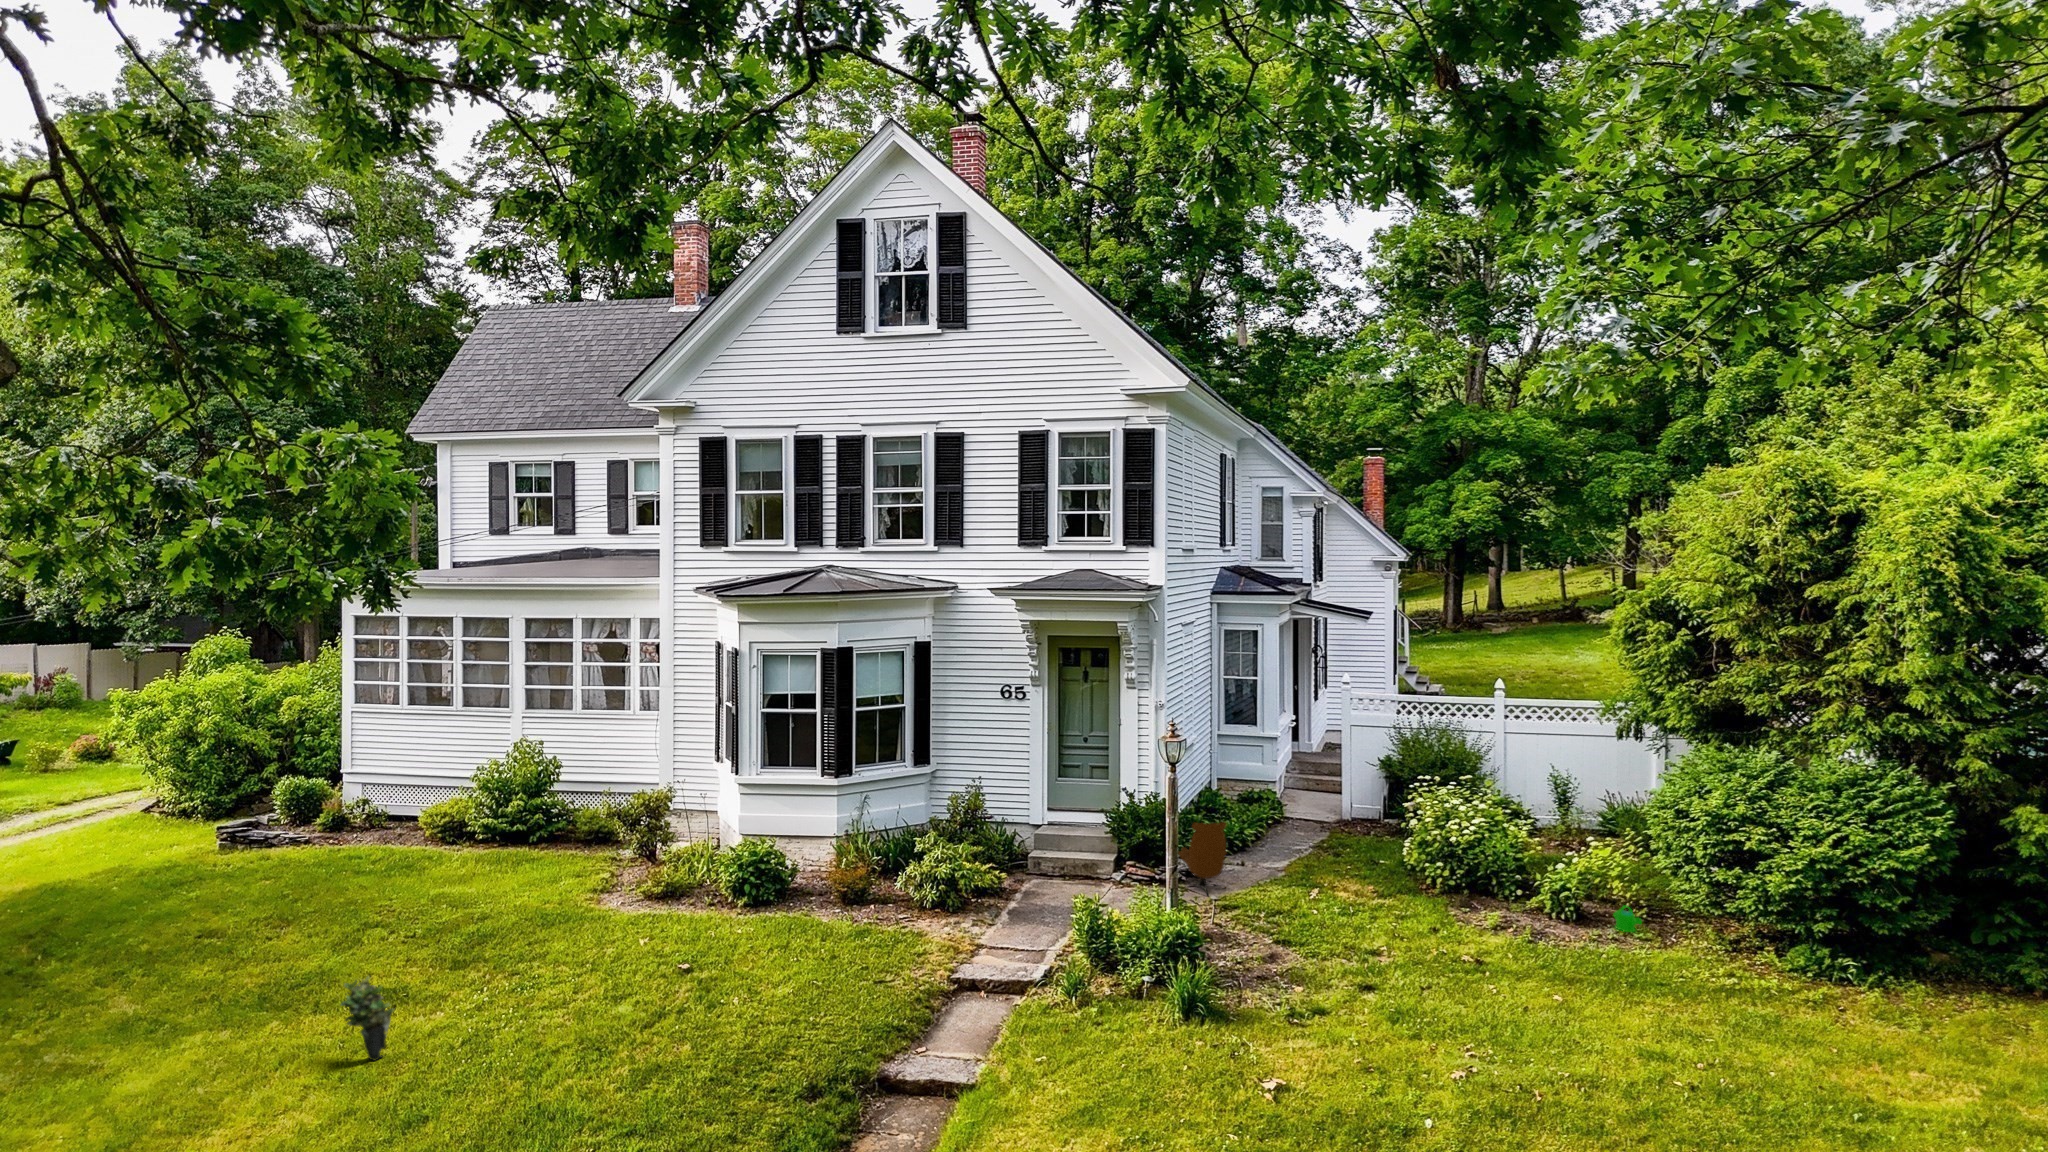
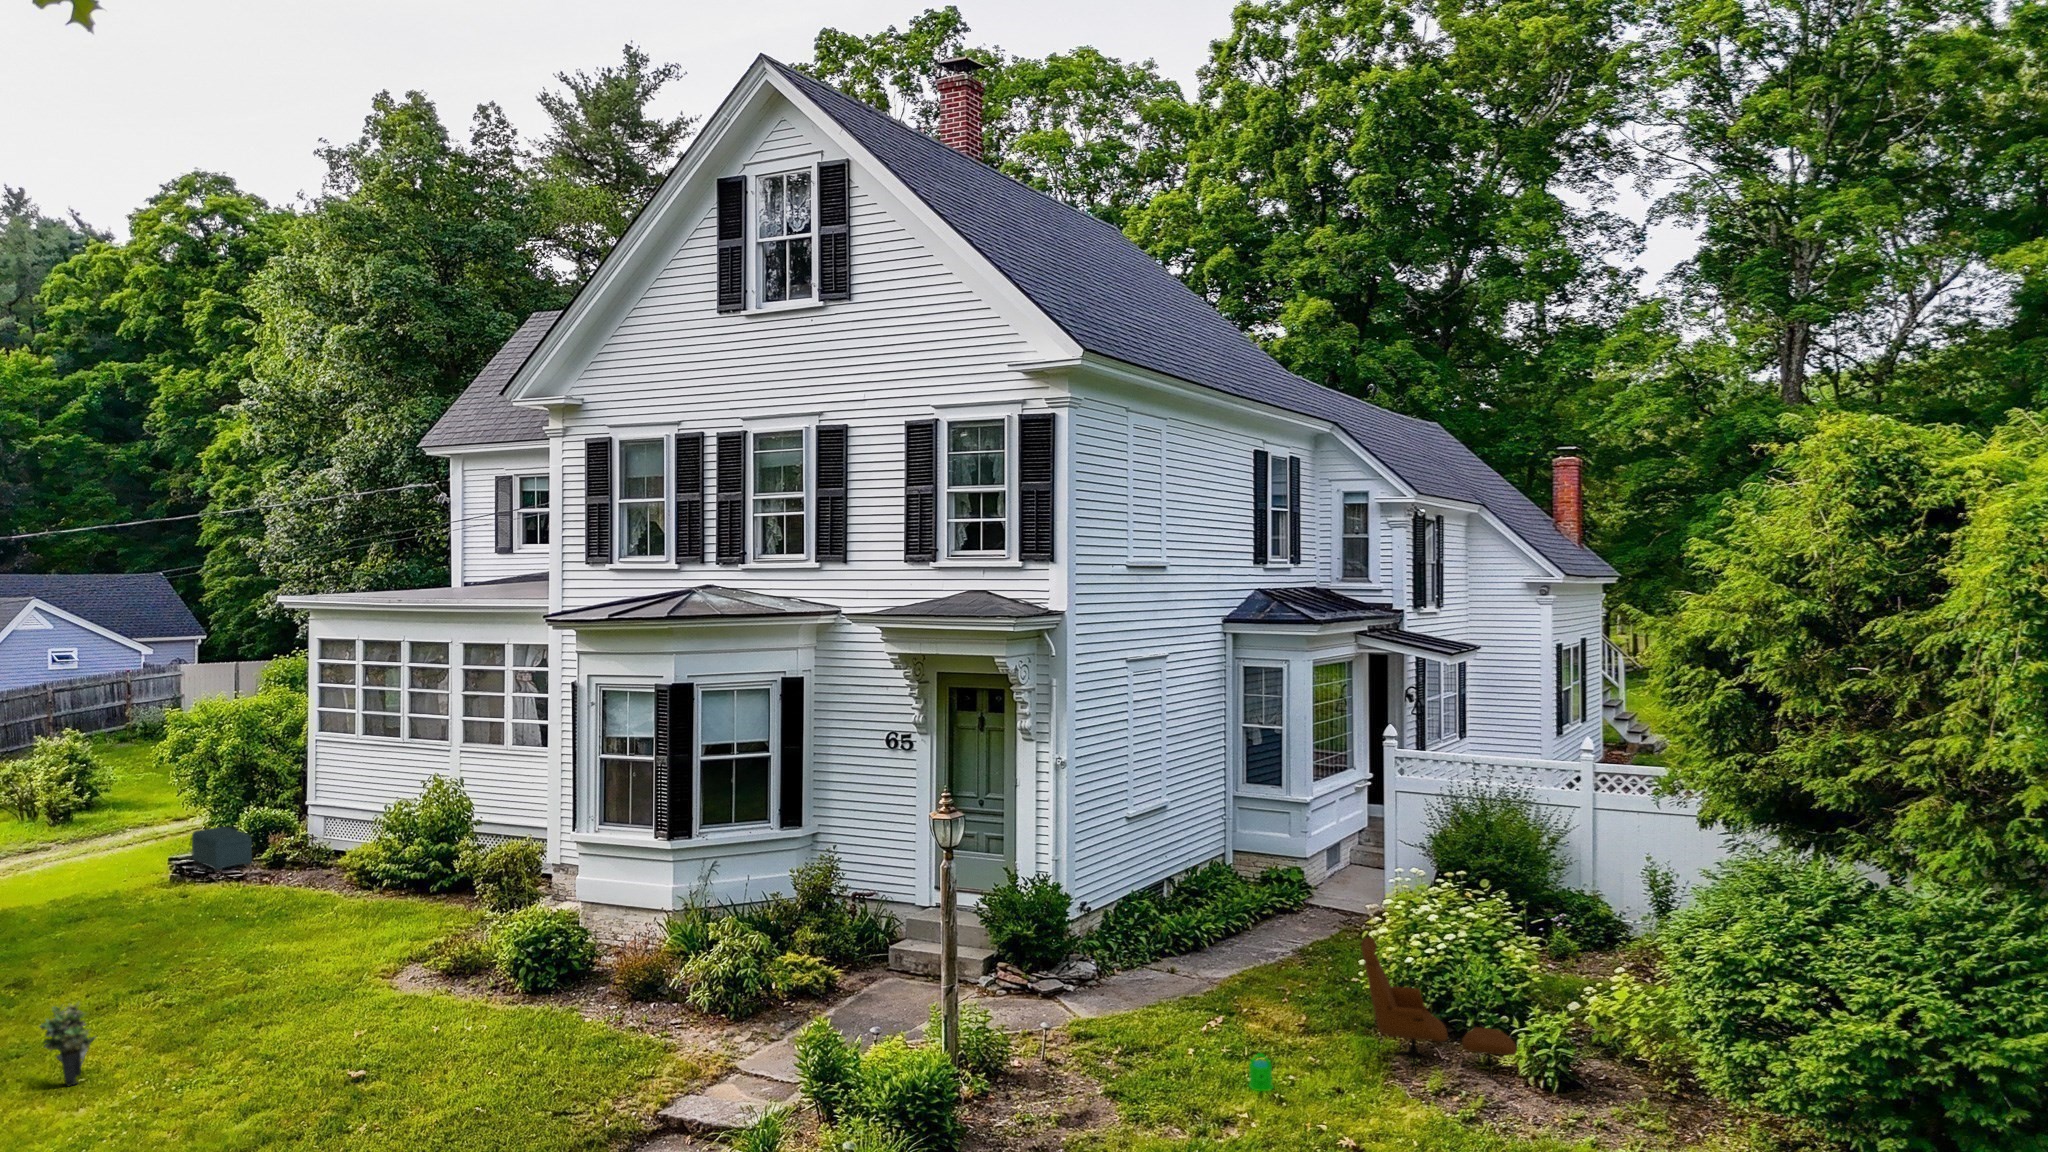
bench: none [214,802,293,849] -> present [192,827,252,873]
lounge chair: present [1178,822,1226,895] -> present [1361,937,1517,1078]
watering can: present [1613,905,1642,932] -> present [1249,1053,1273,1091]

